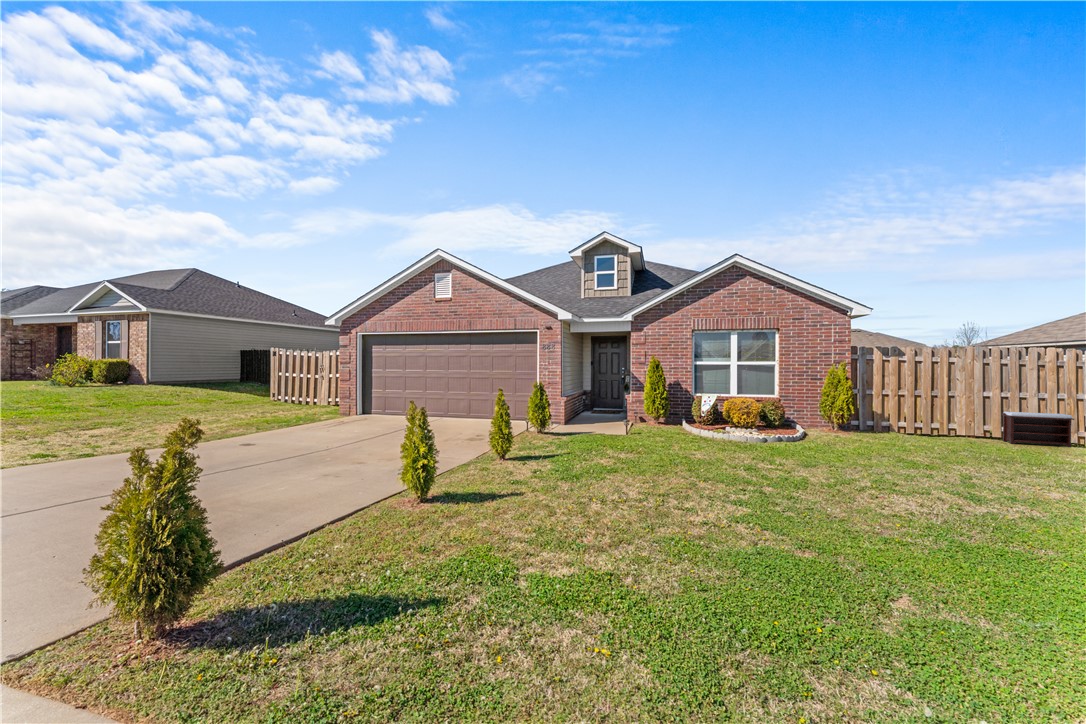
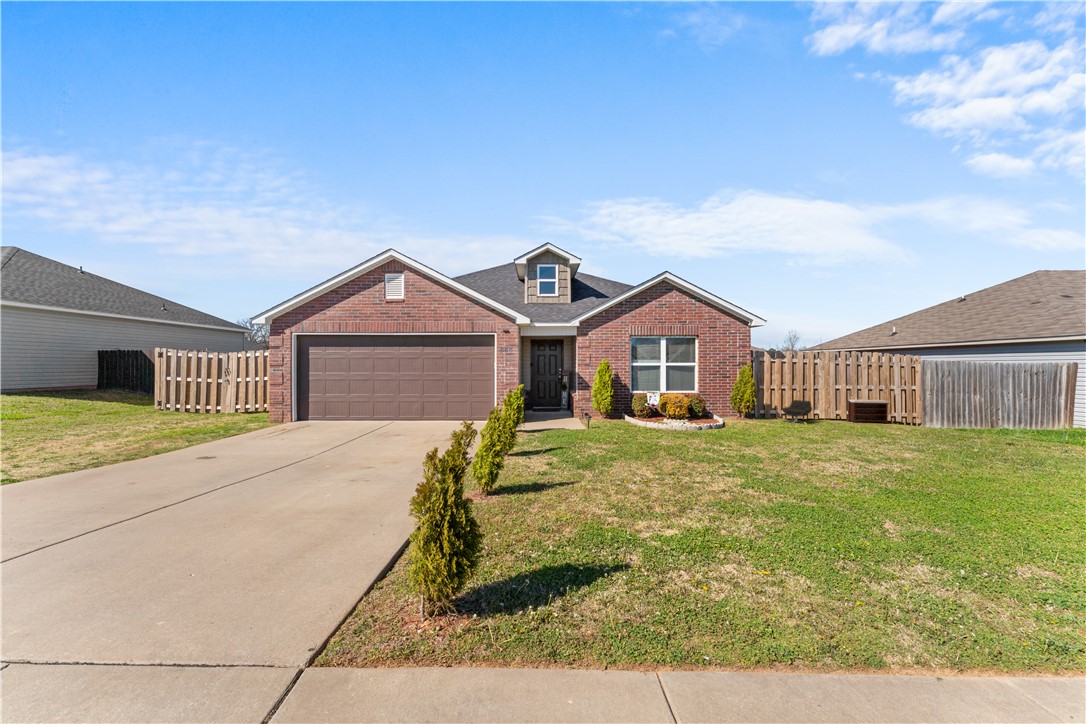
lounge chair: none [893,410,942,442] -> present [781,400,812,422]

